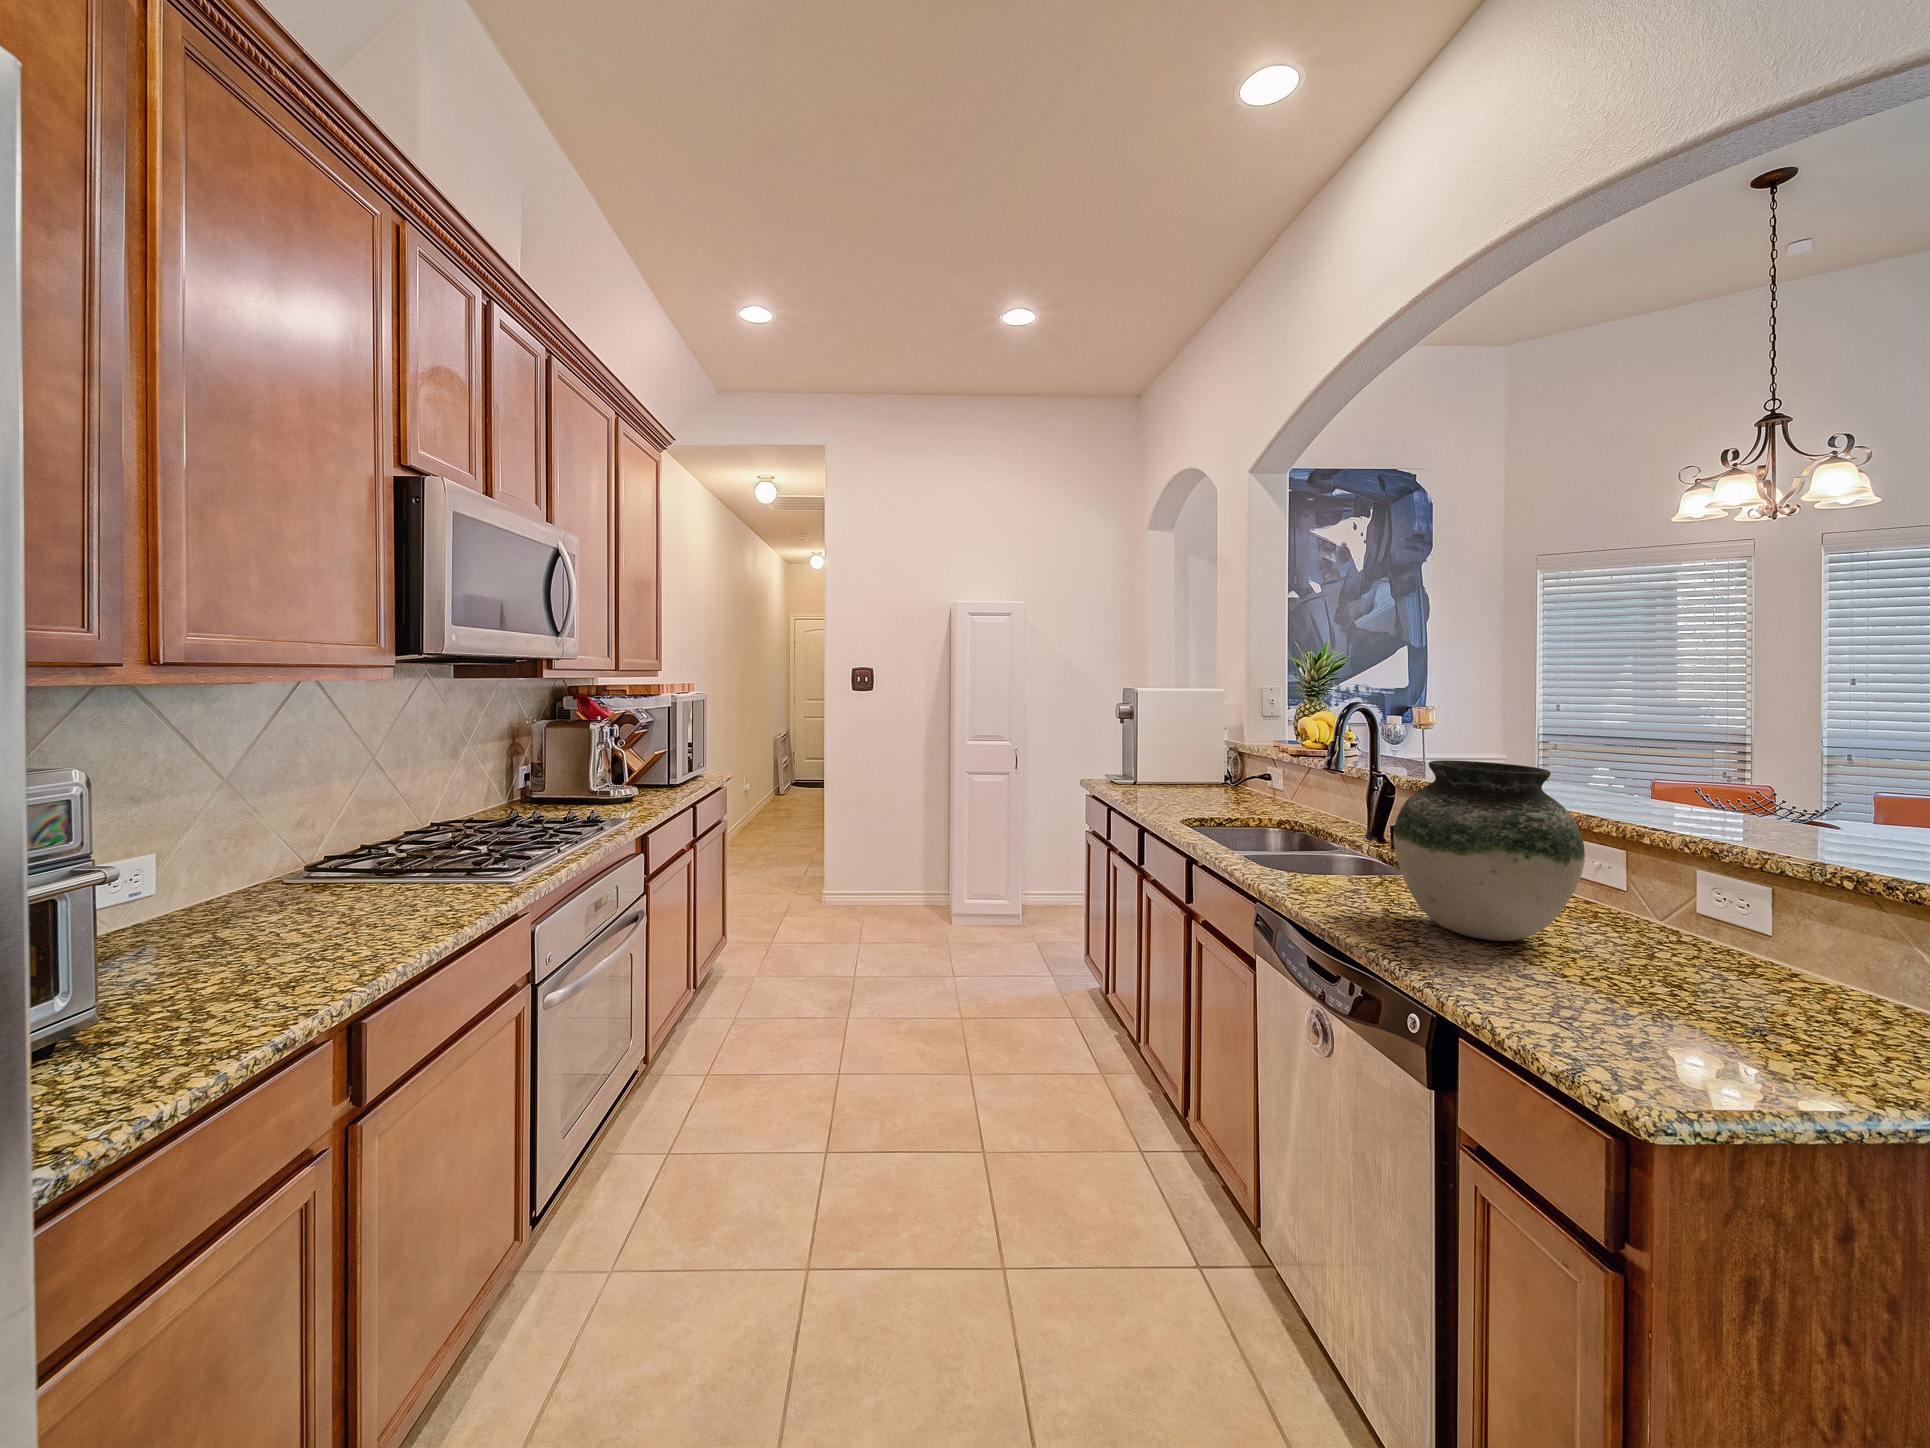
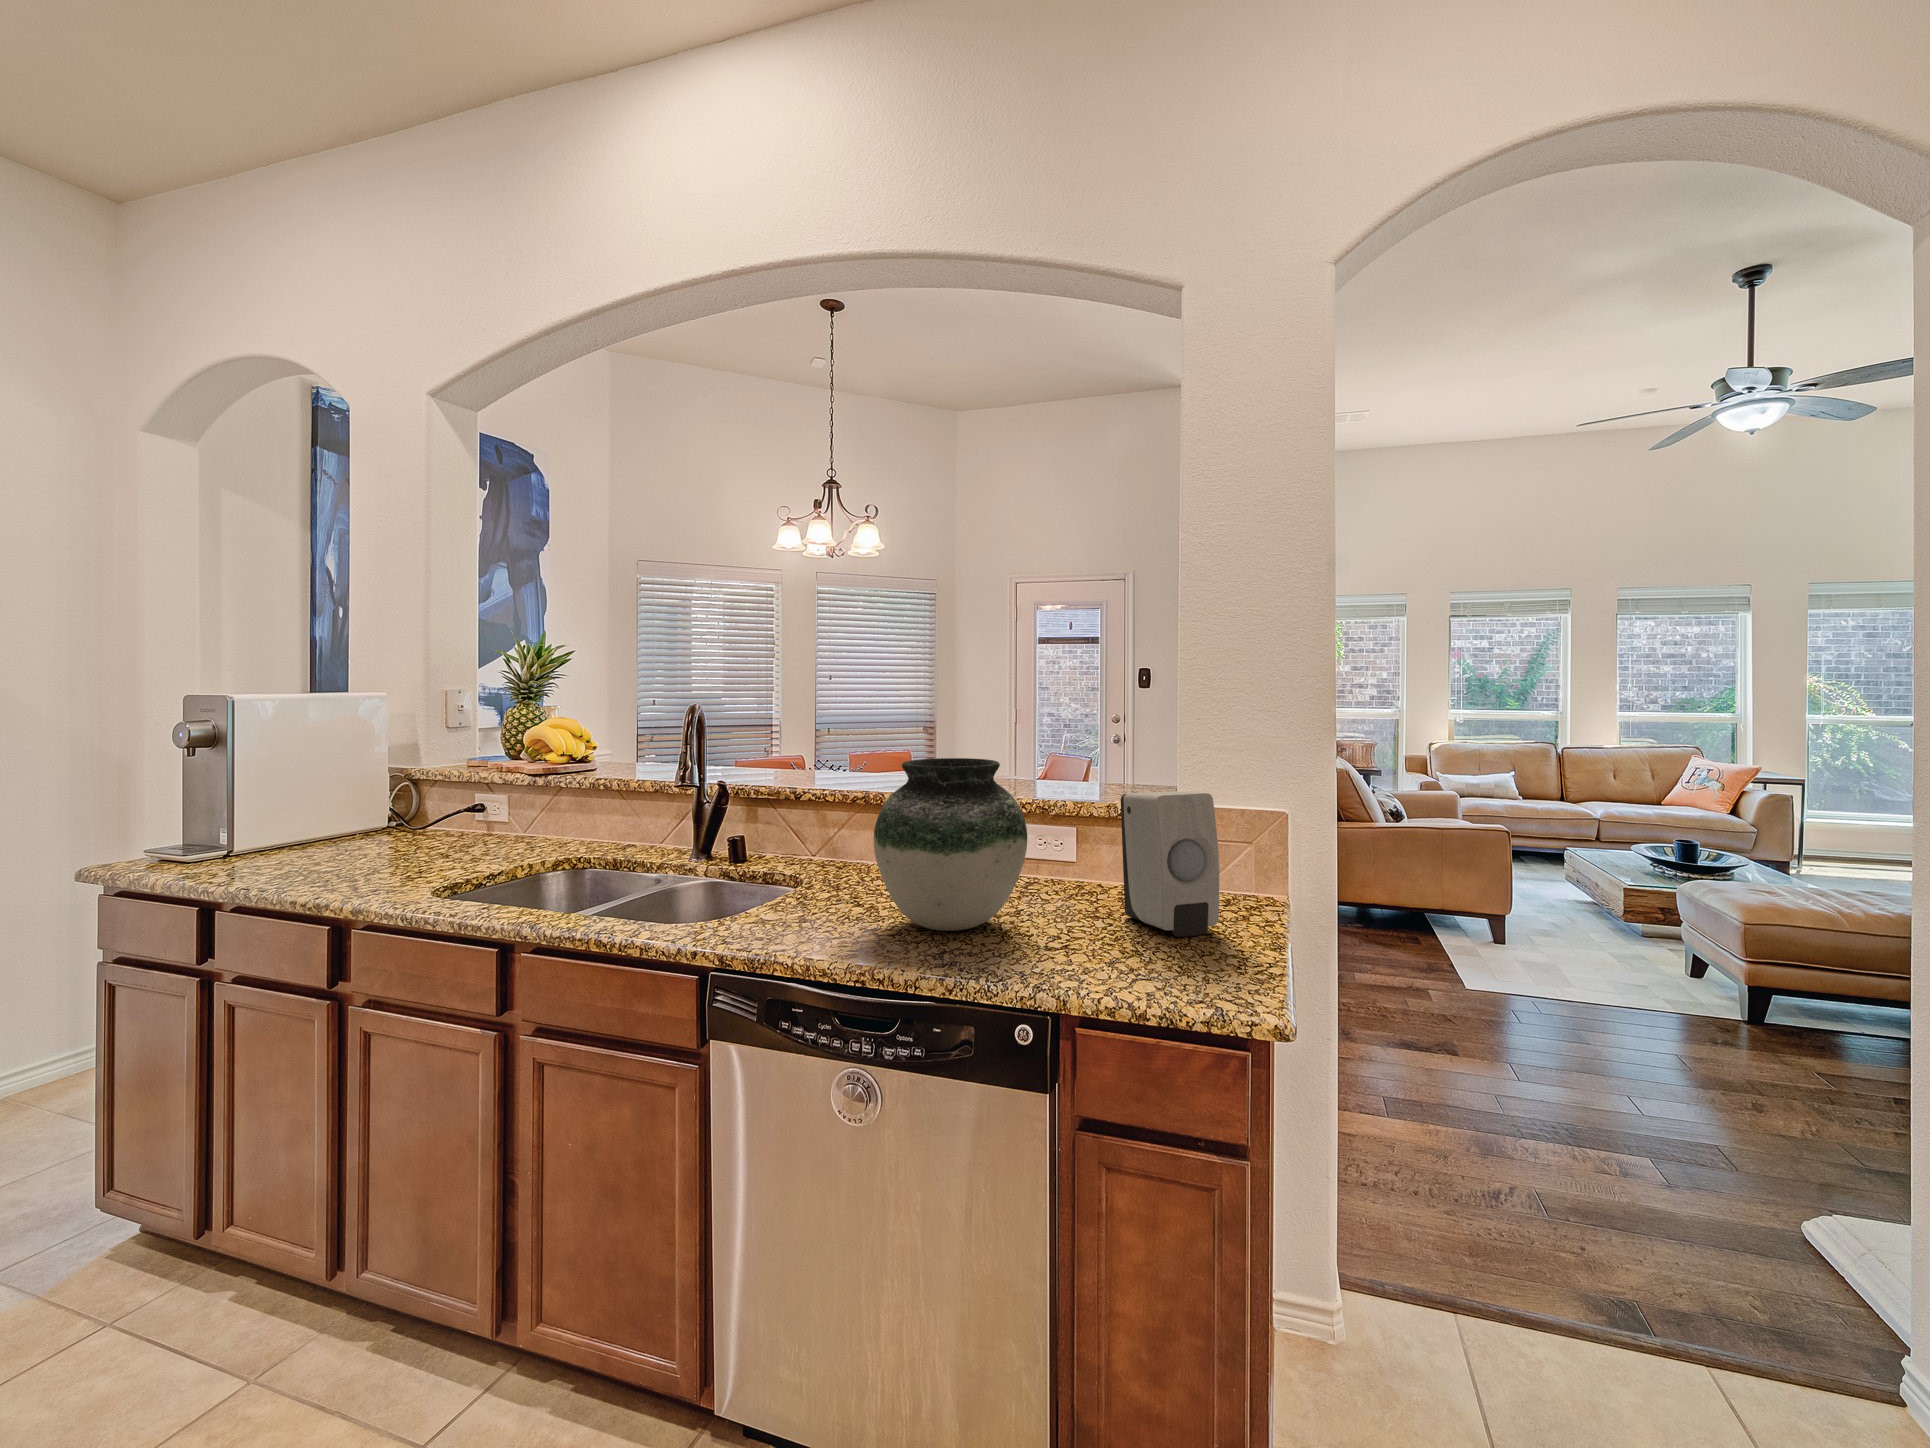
soap dispenser: none [1721,838,1855,1046] -> present [1121,791,1219,937]

